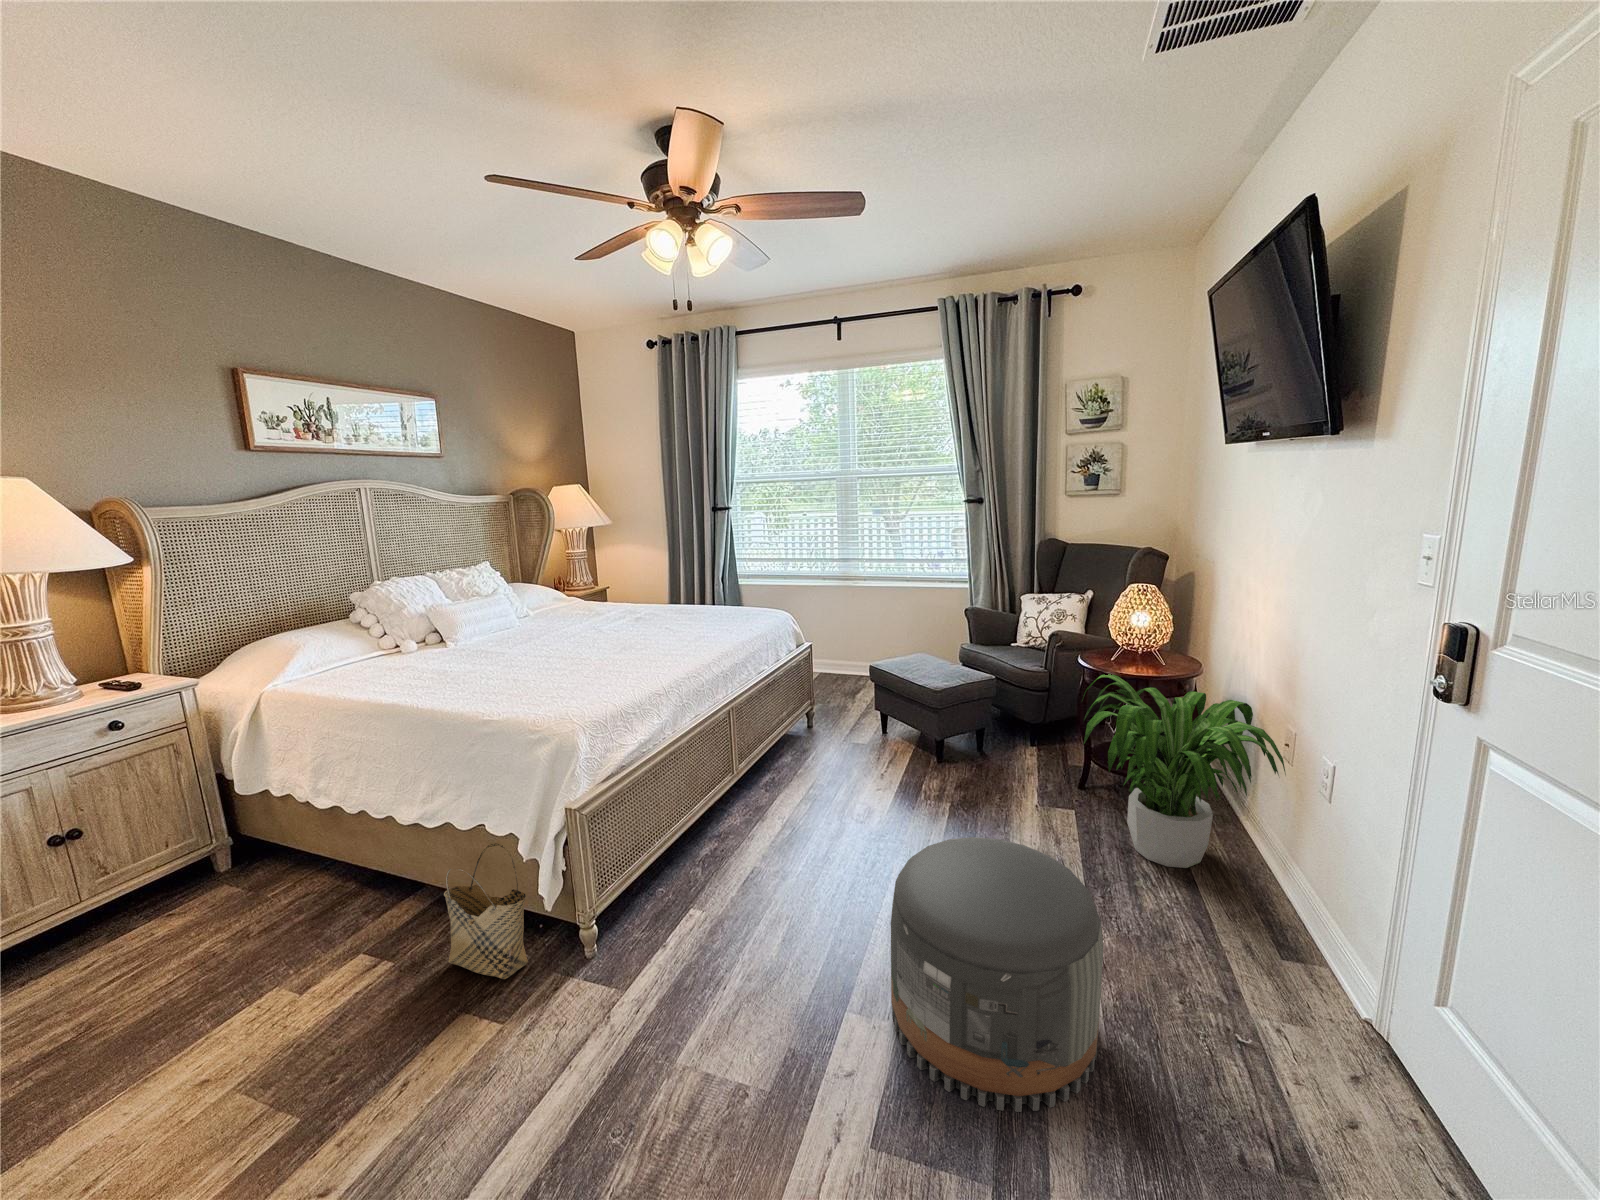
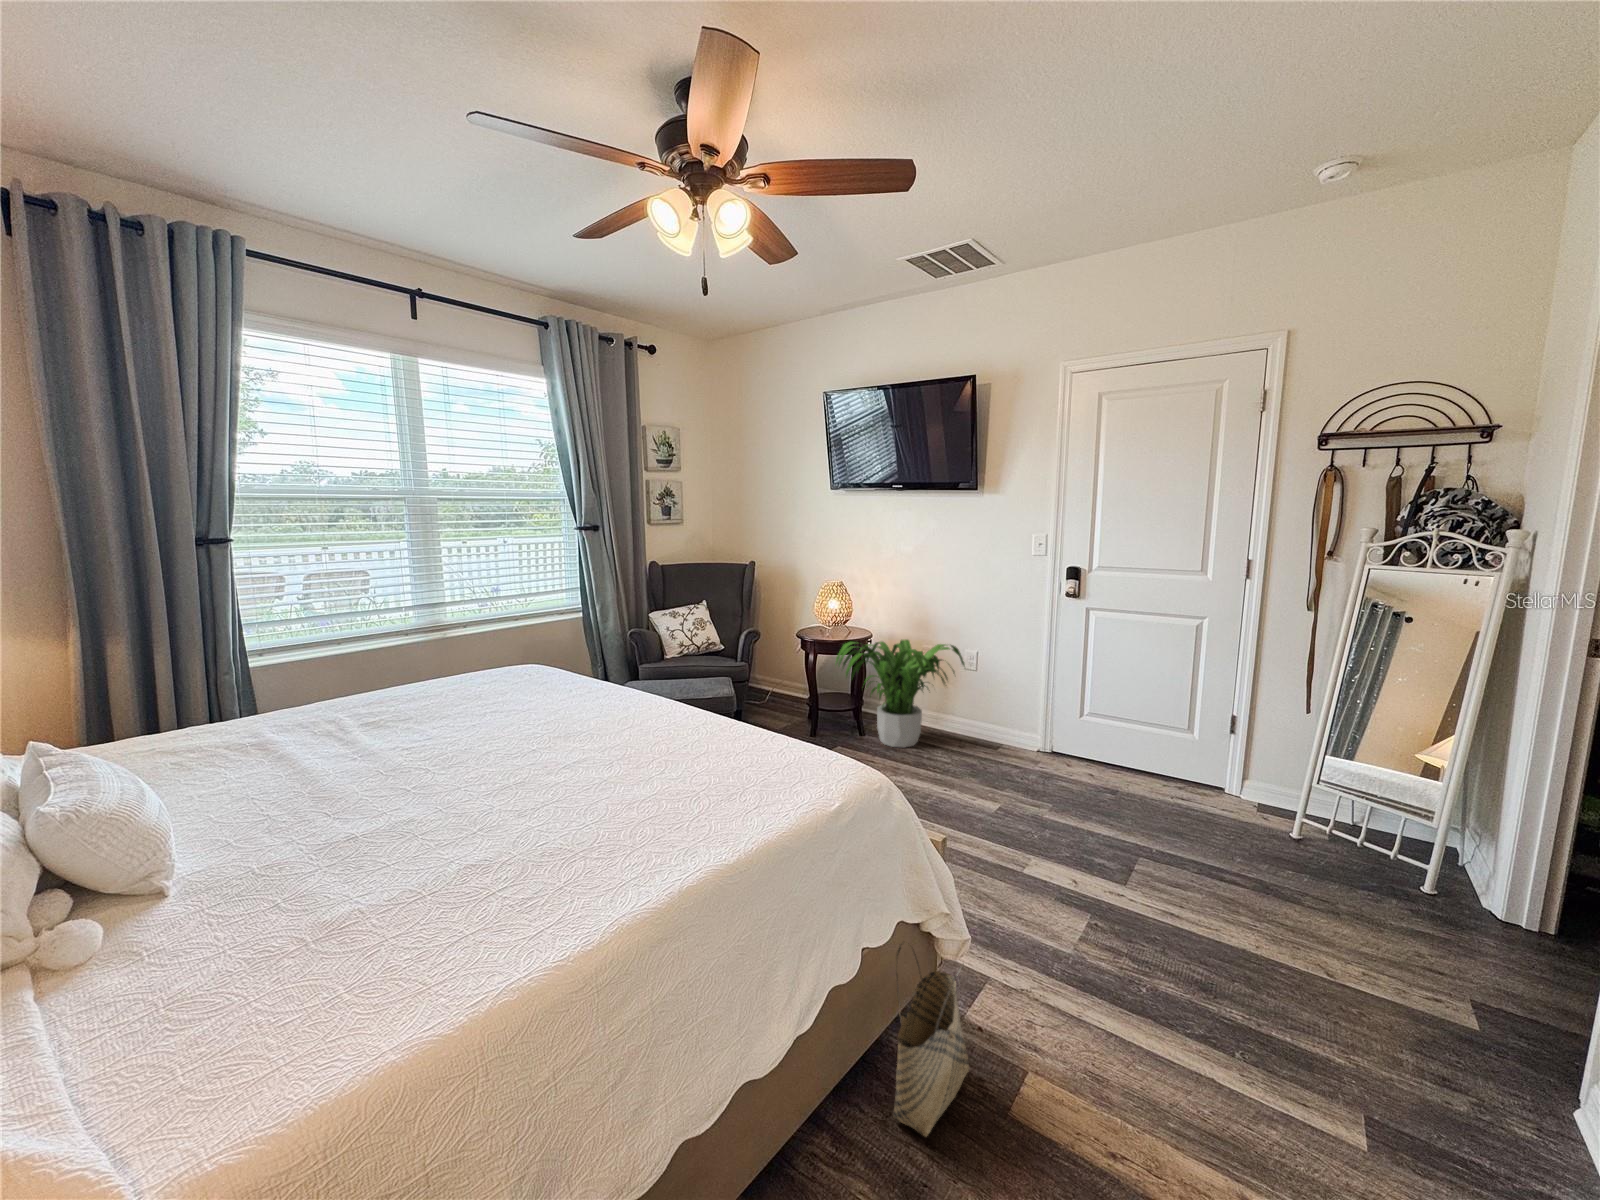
pouf: present [891,837,1103,1112] -> none [970,725,1100,859]

